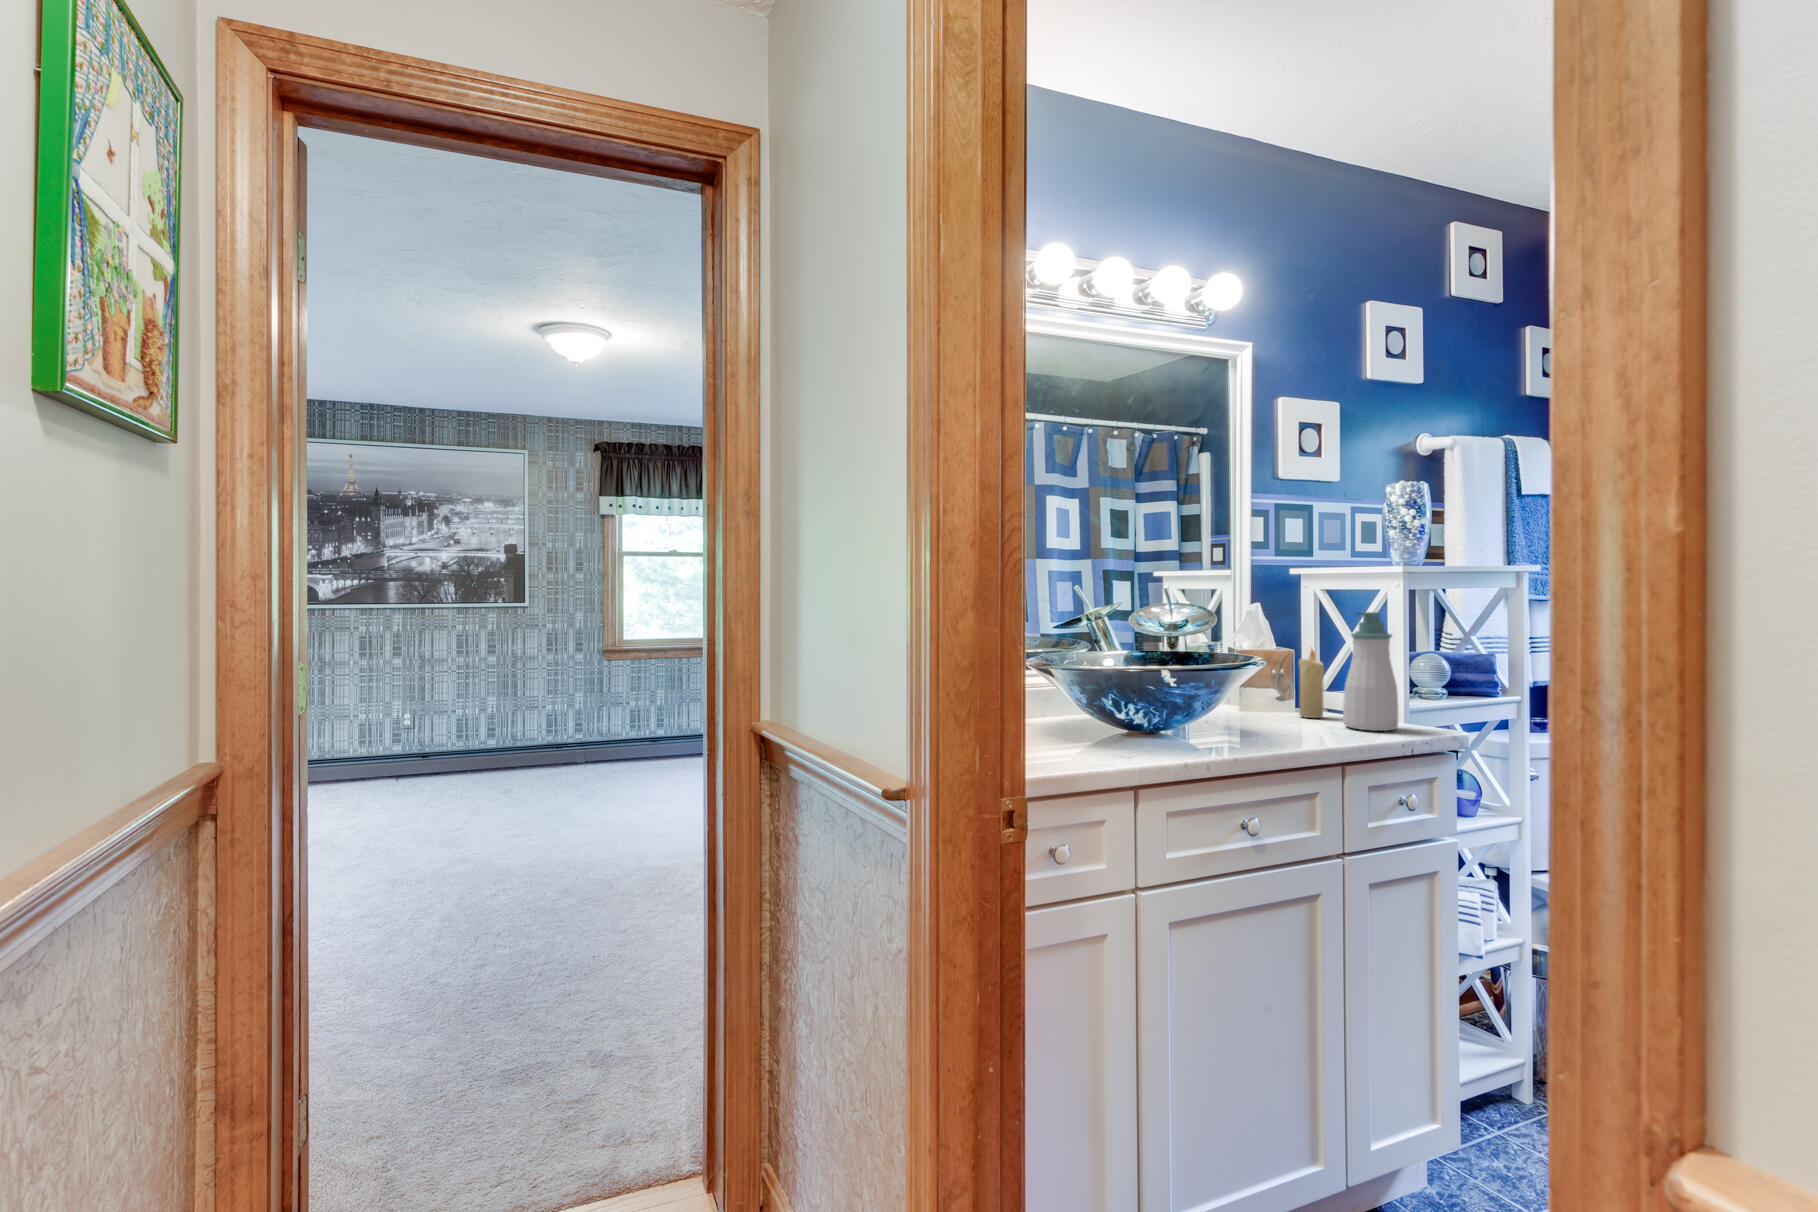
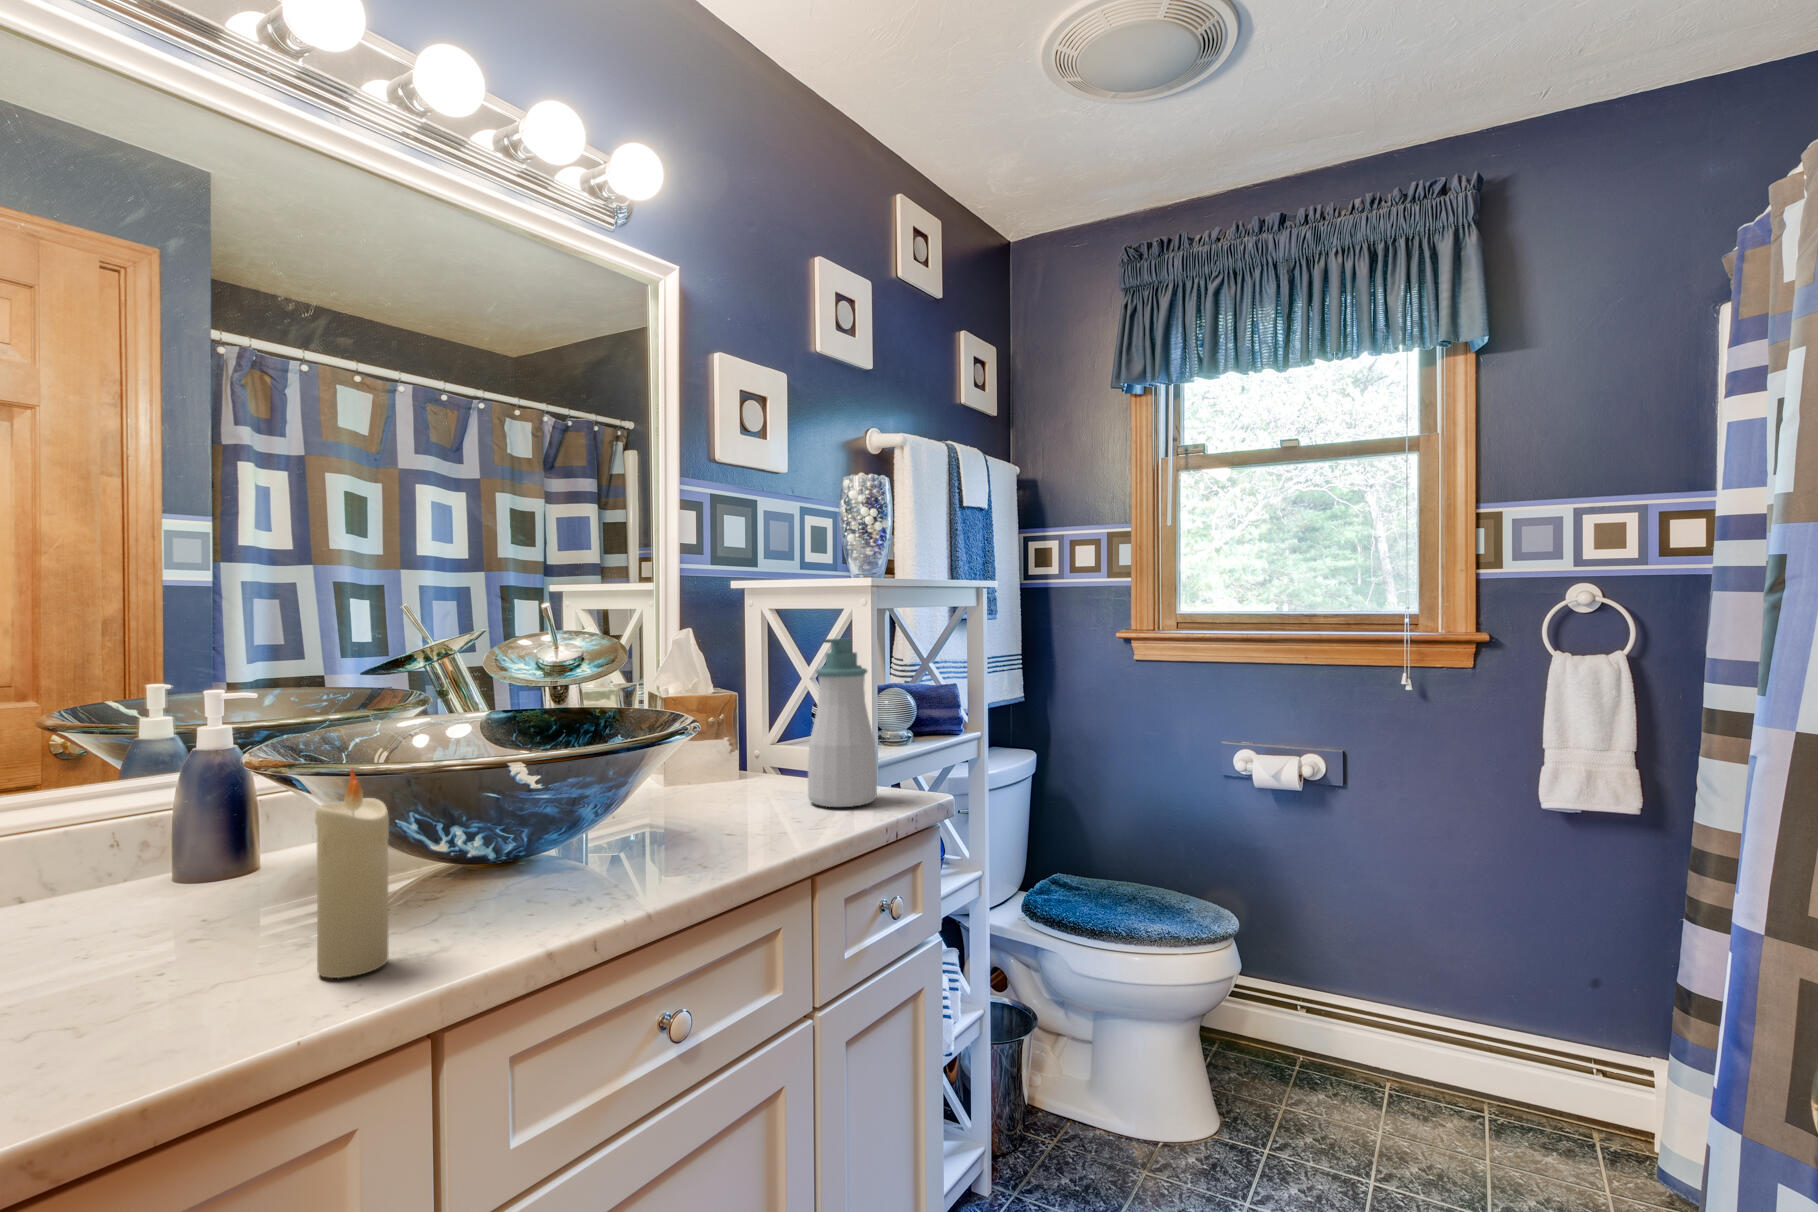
candle: present [1299,649,1324,718] -> present [315,769,389,978]

